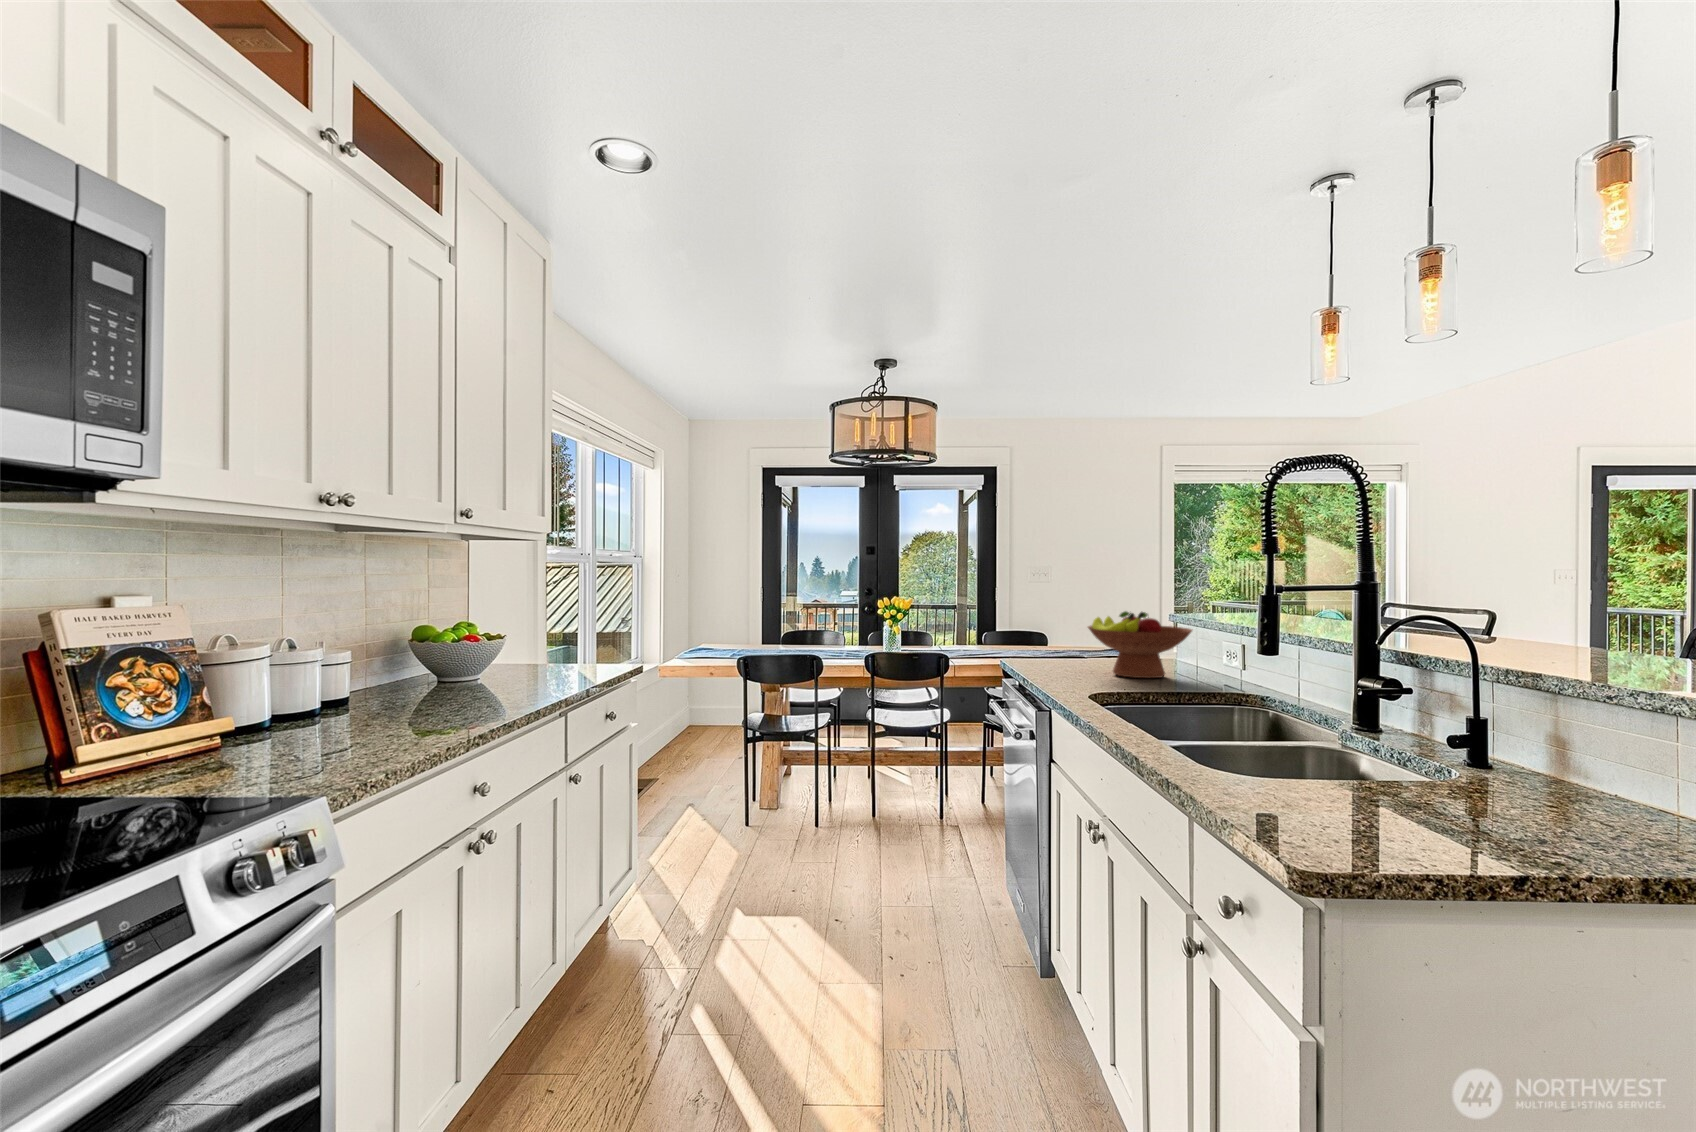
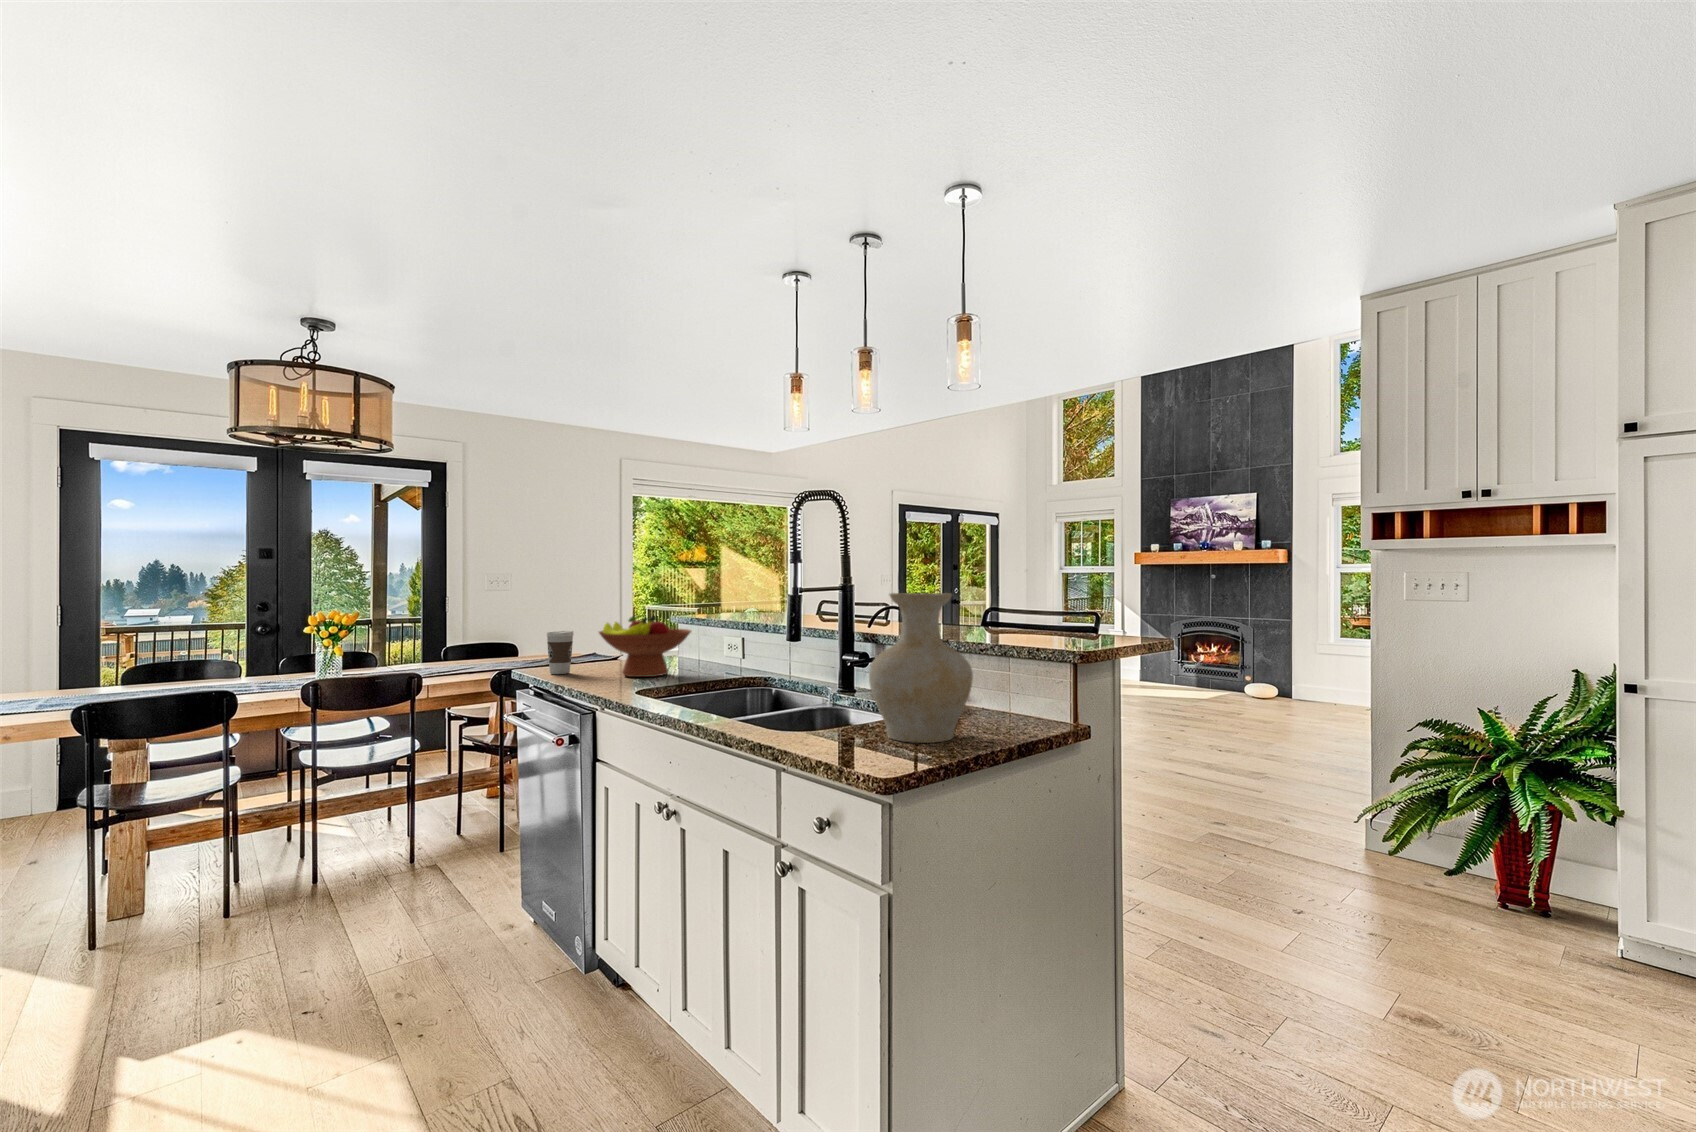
vase: none [1330,593,1535,836] -> present [869,593,973,743]
coffee cup: none [1044,623,1071,666] -> present [547,631,573,674]

